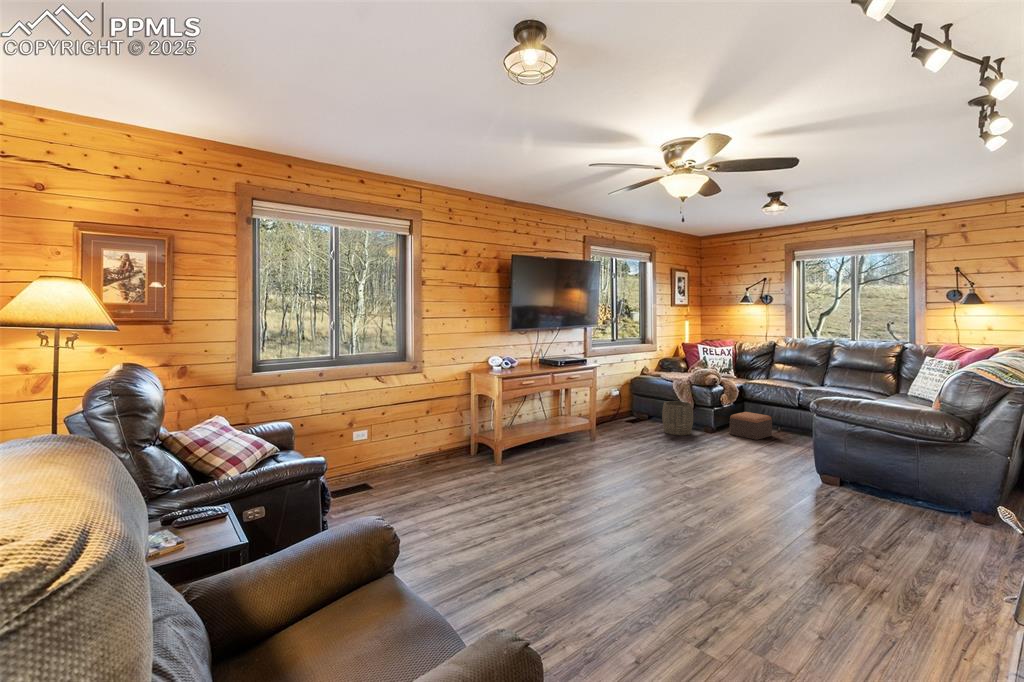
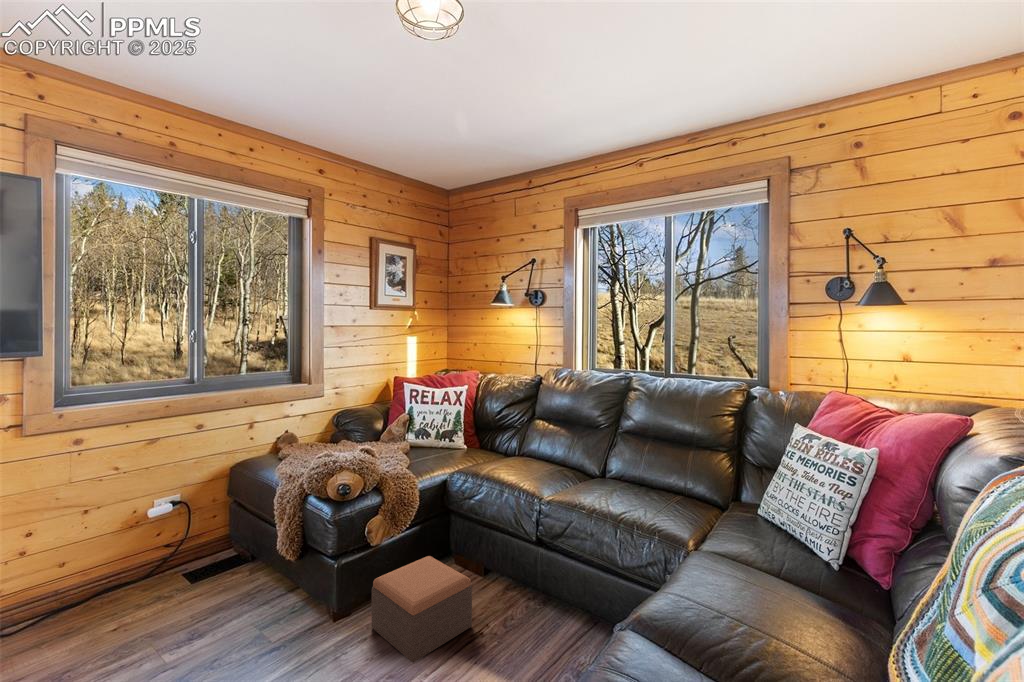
woven basket: present [662,401,693,435] -> none [193,538,283,654]

